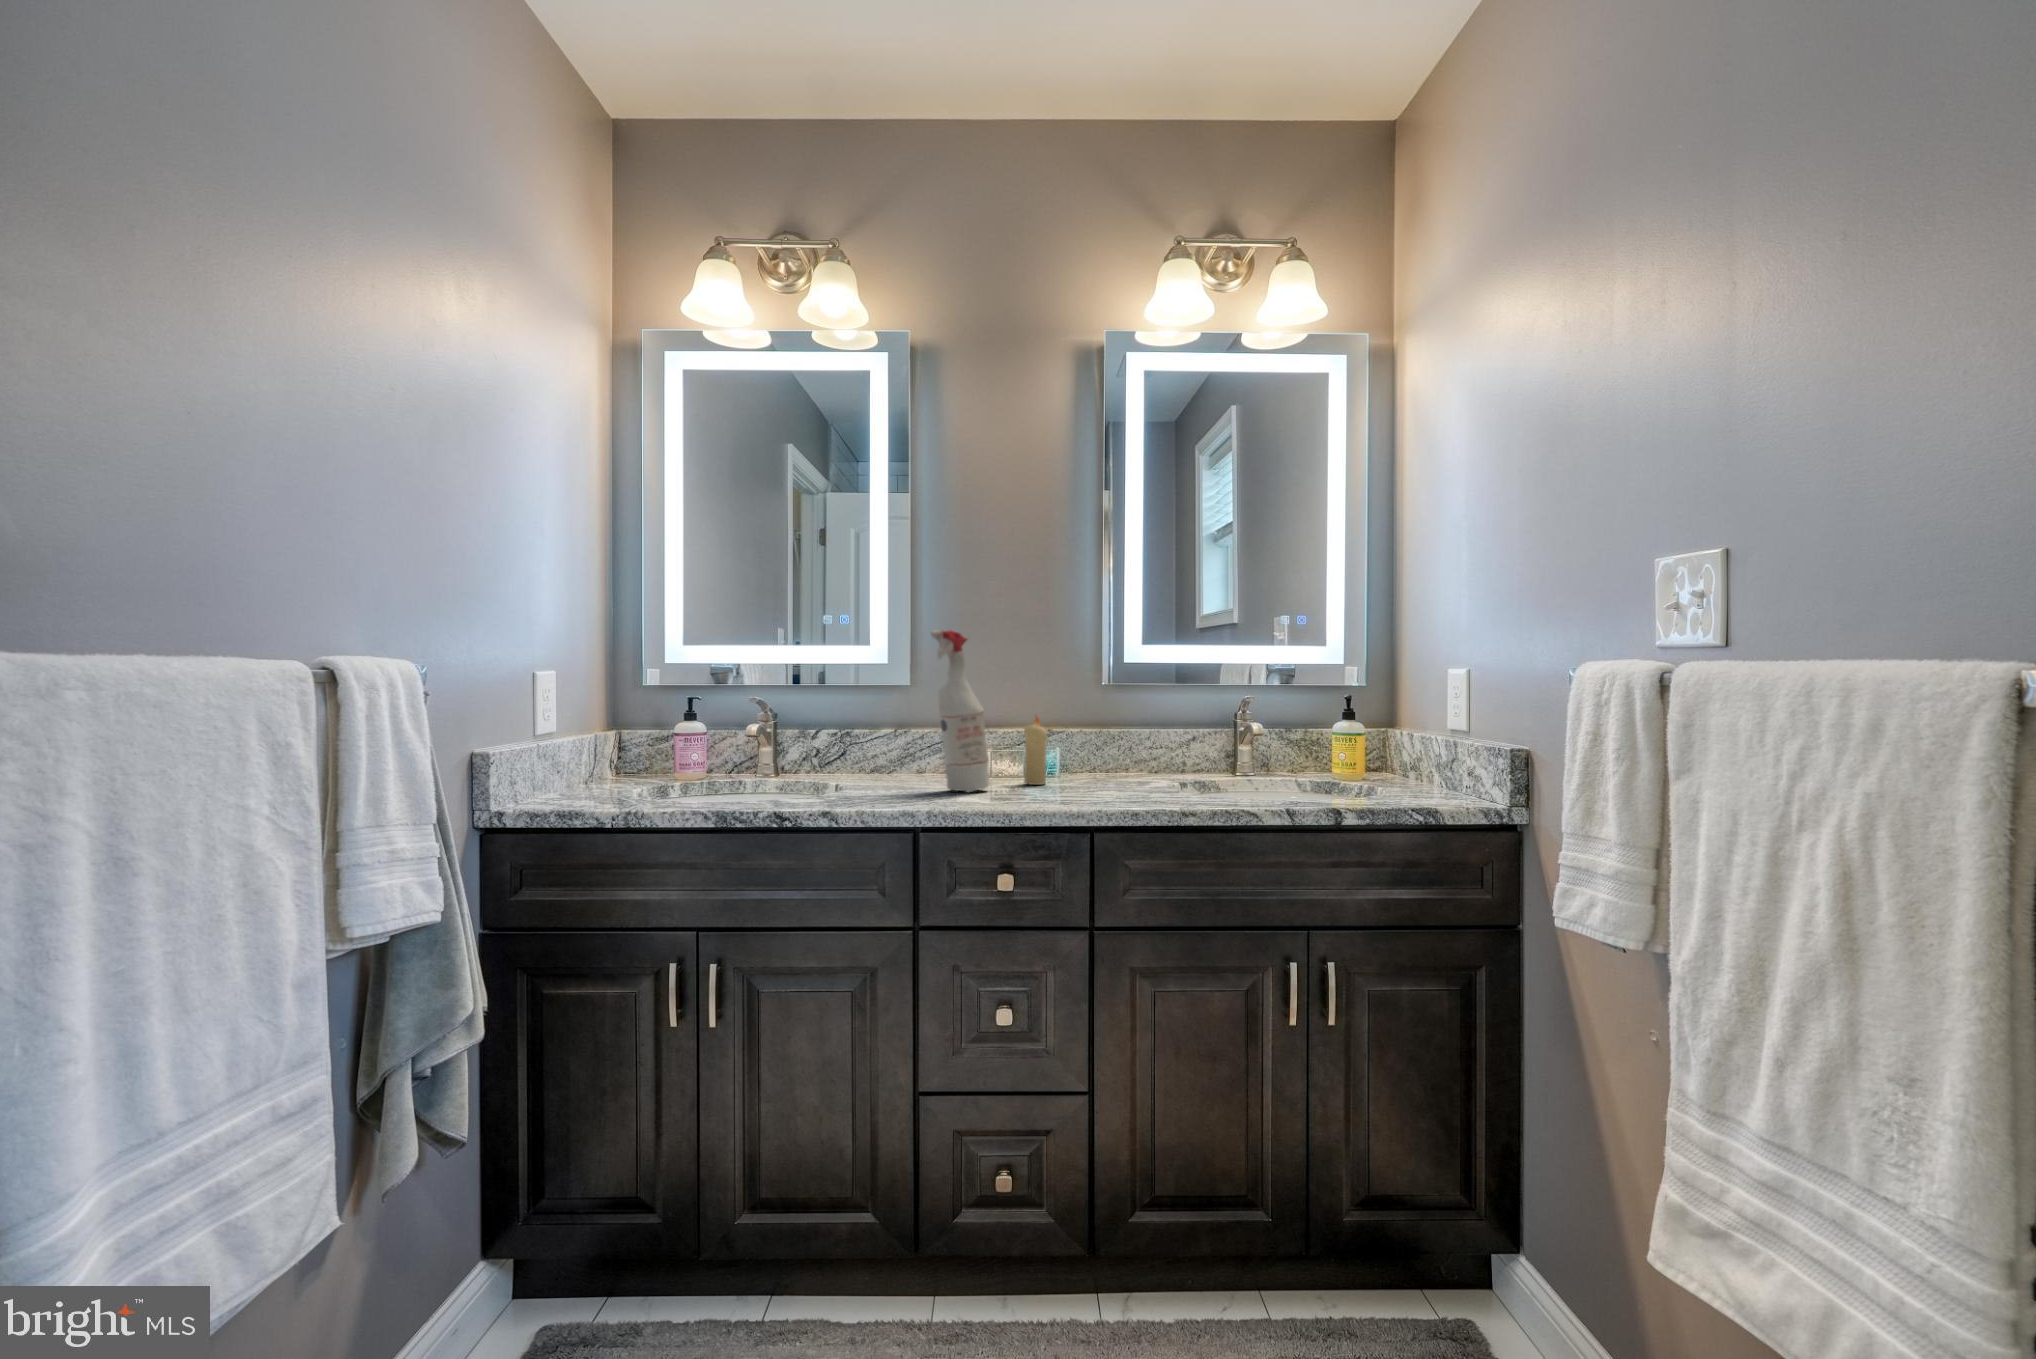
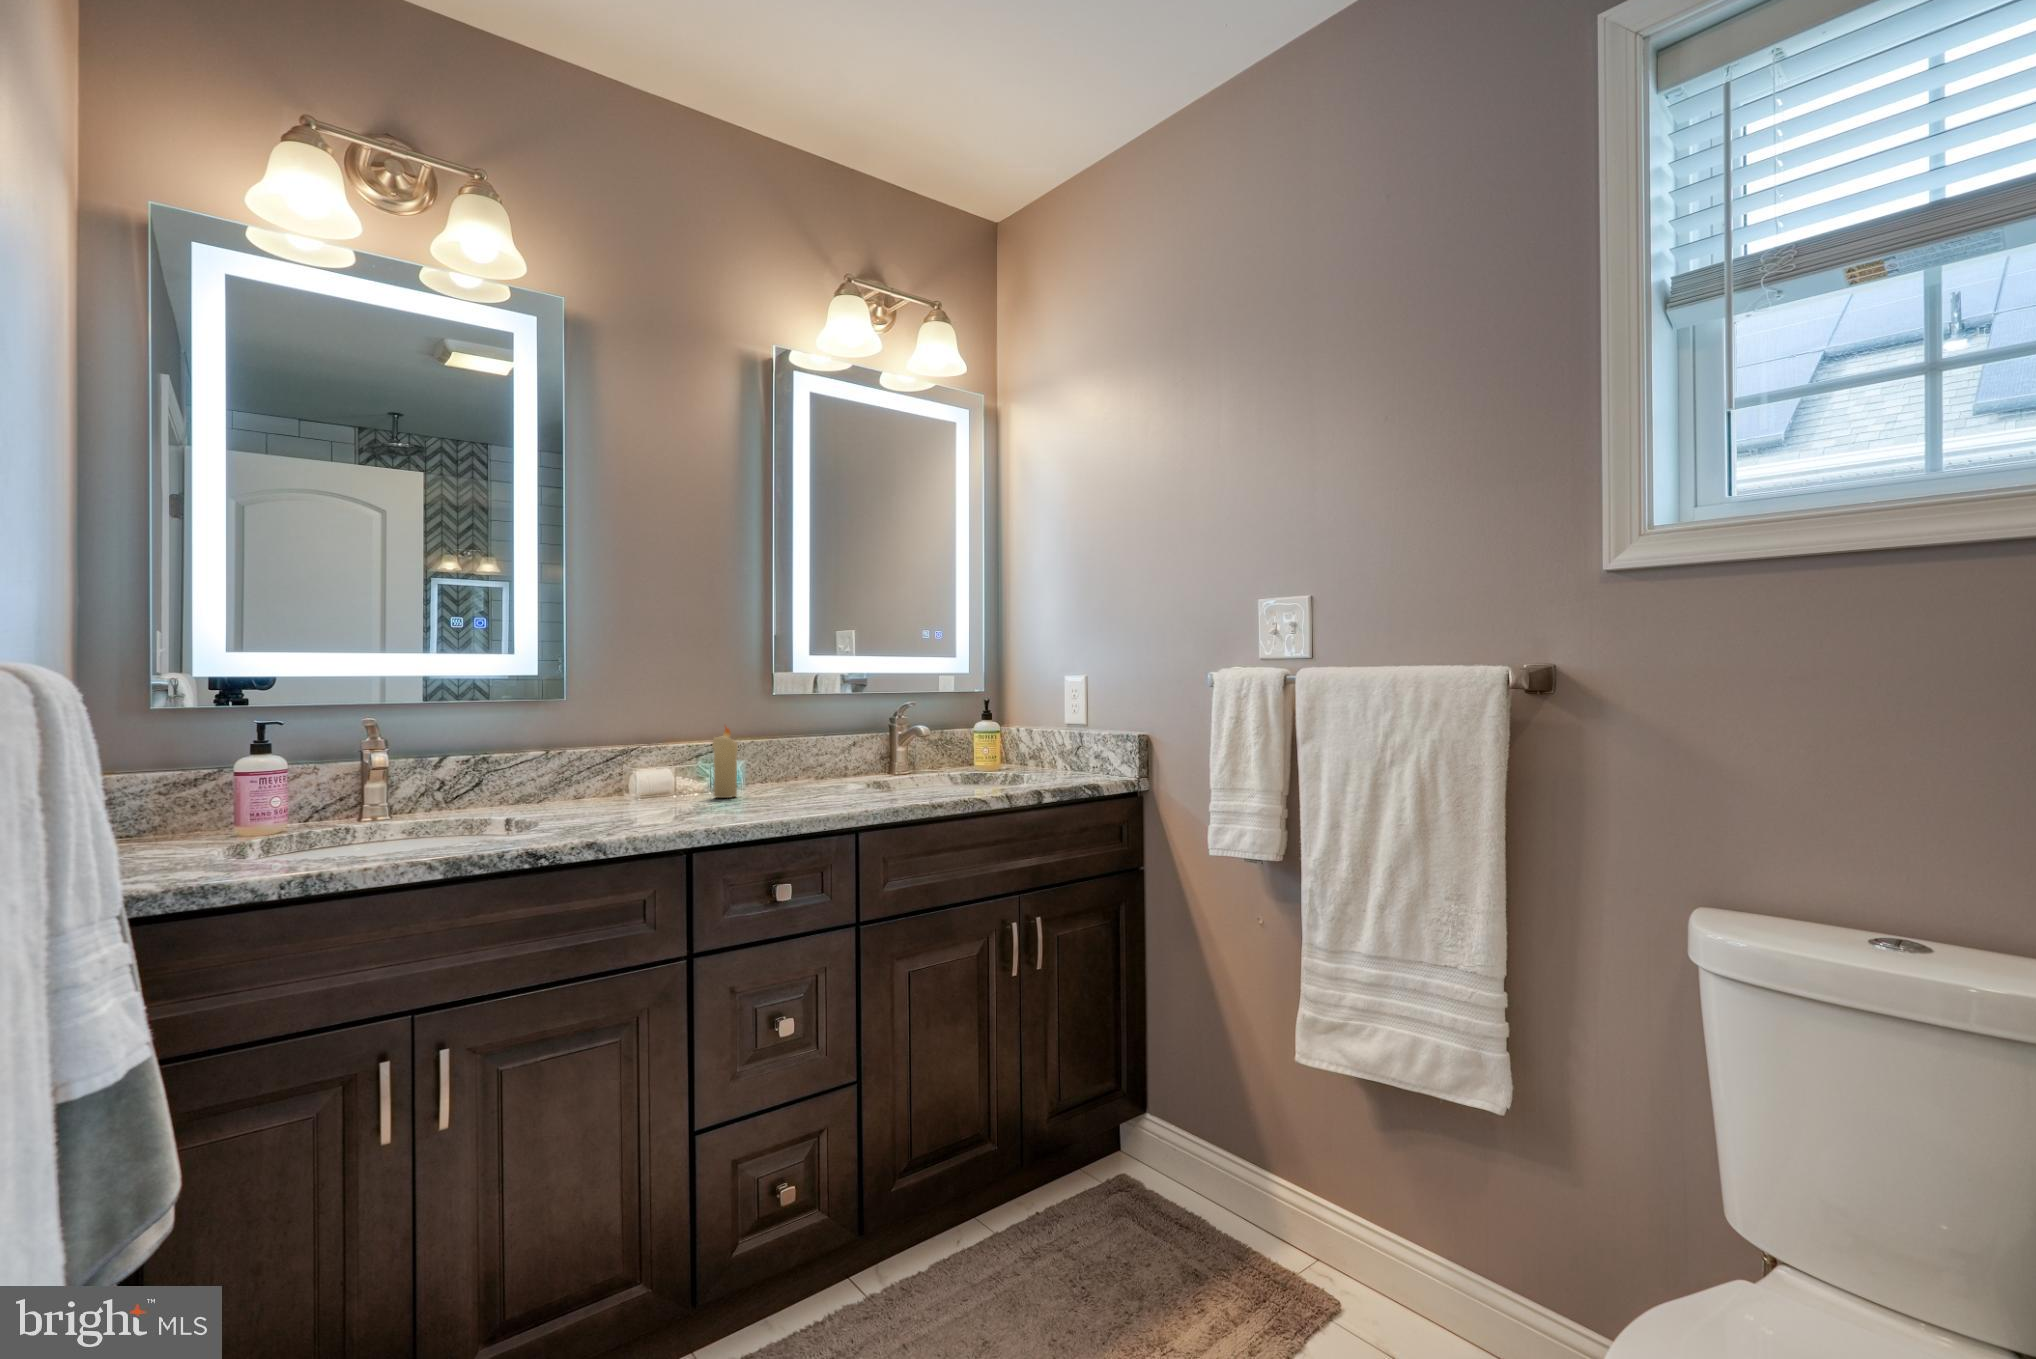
spray bottle: present [930,630,989,793] -> none [646,636,703,810]

